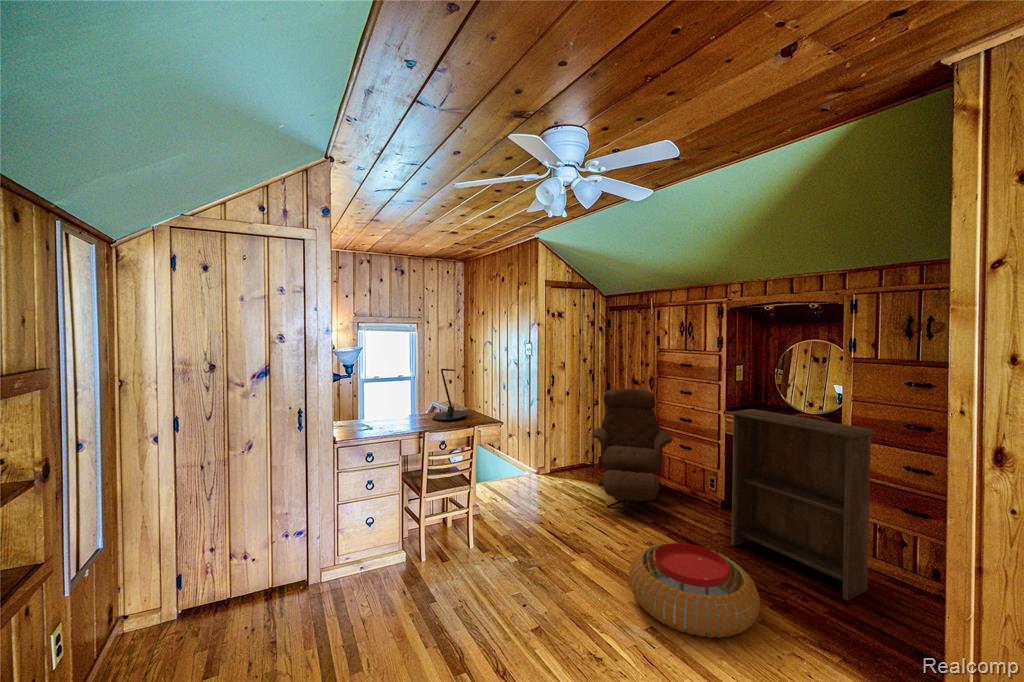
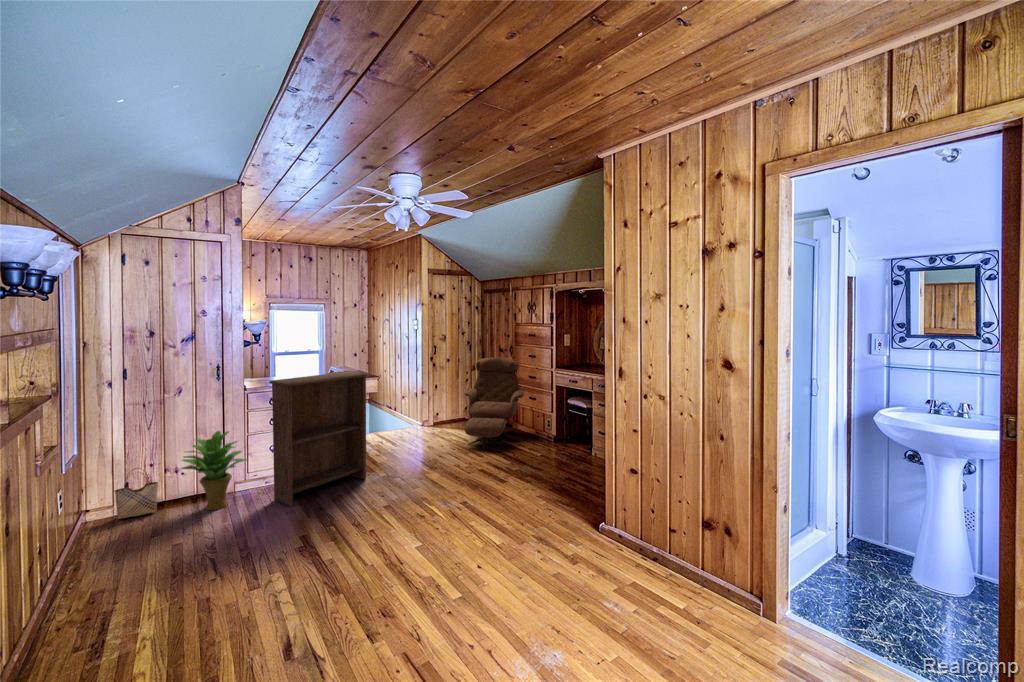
desk lamp: present [433,369,468,420] -> none [326,339,355,378]
bookshelf: present [731,409,875,600] -> present [269,372,368,506]
potted plant: none [244,503,337,626] -> present [181,431,248,510]
pouf: present [629,543,760,638] -> none [457,453,535,500]
woven basket: none [155,558,216,639] -> present [115,468,158,519]

